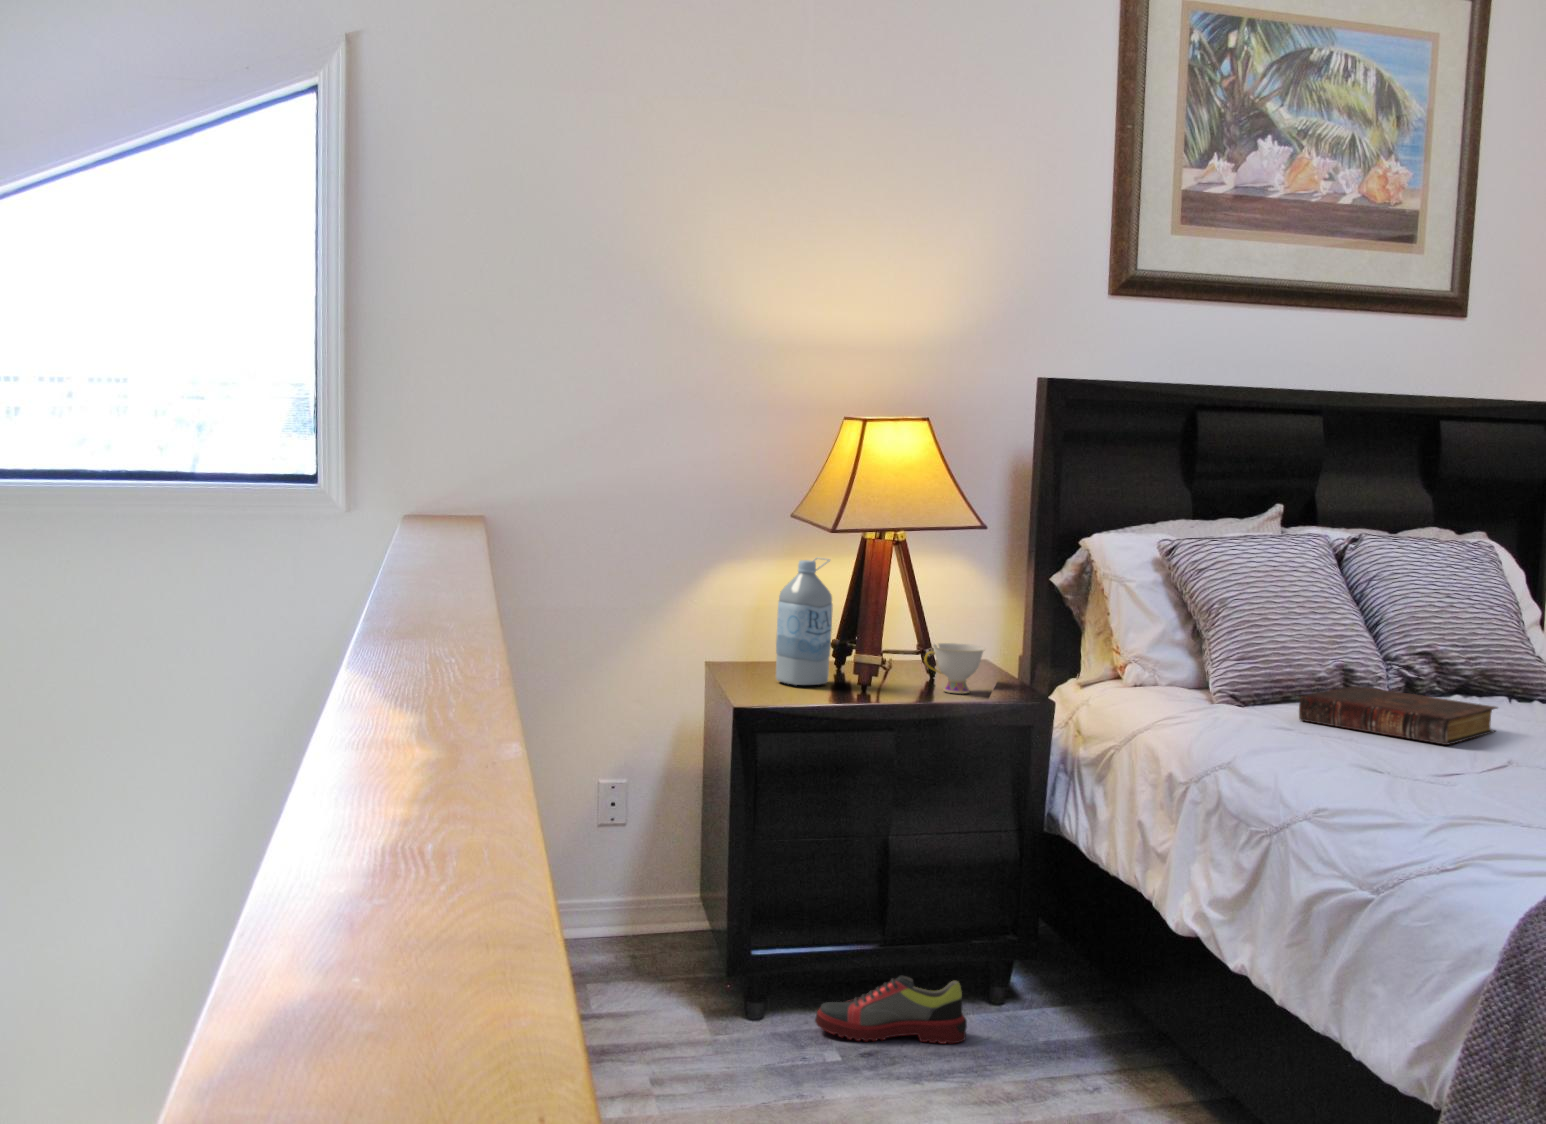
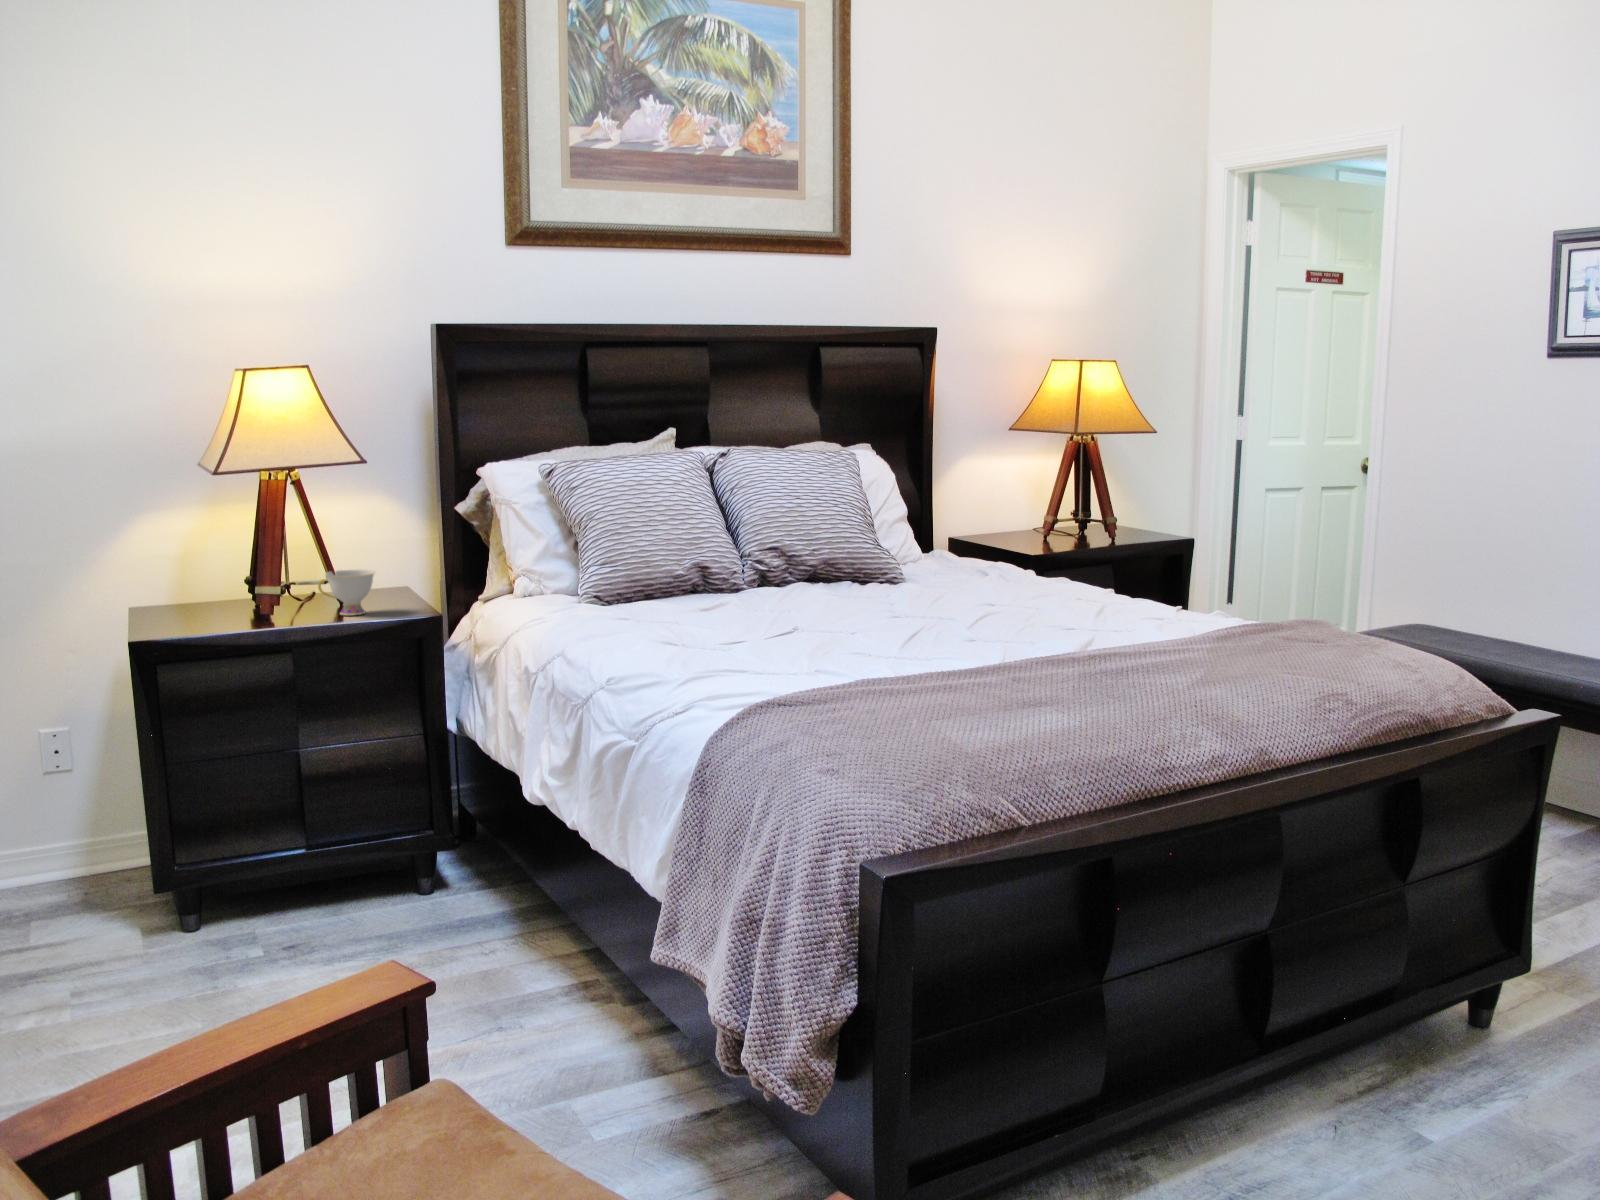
water bottle: present [776,558,833,685] -> none [170,499,230,622]
book: present [1299,686,1497,745] -> none [635,581,805,629]
shoe: present [815,975,967,1043] -> none [222,874,369,939]

